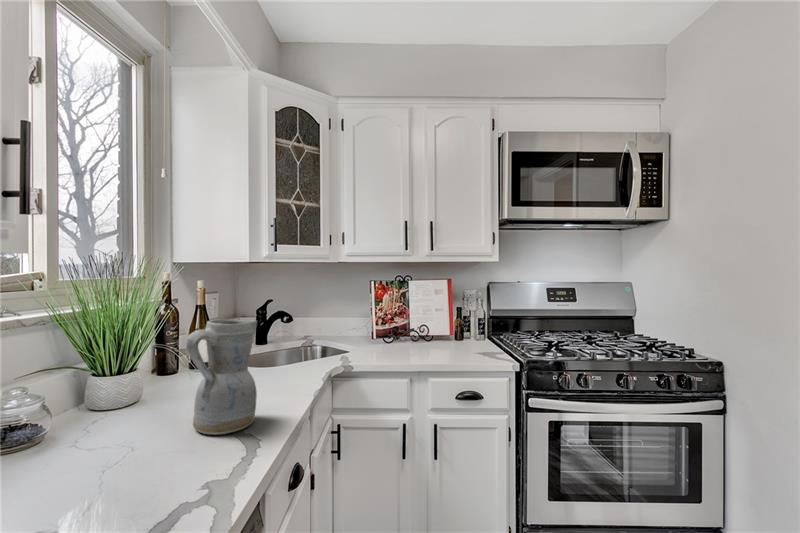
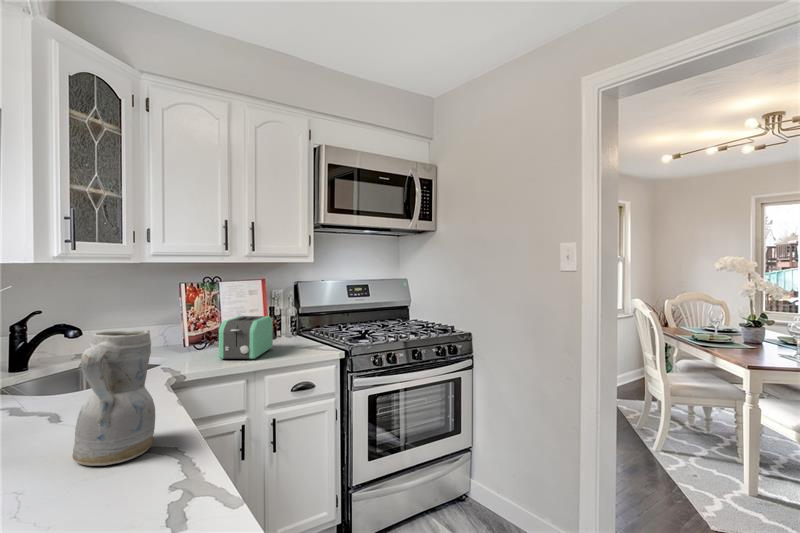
toaster: none [388,315,447,359] -> present [219,316,273,360]

